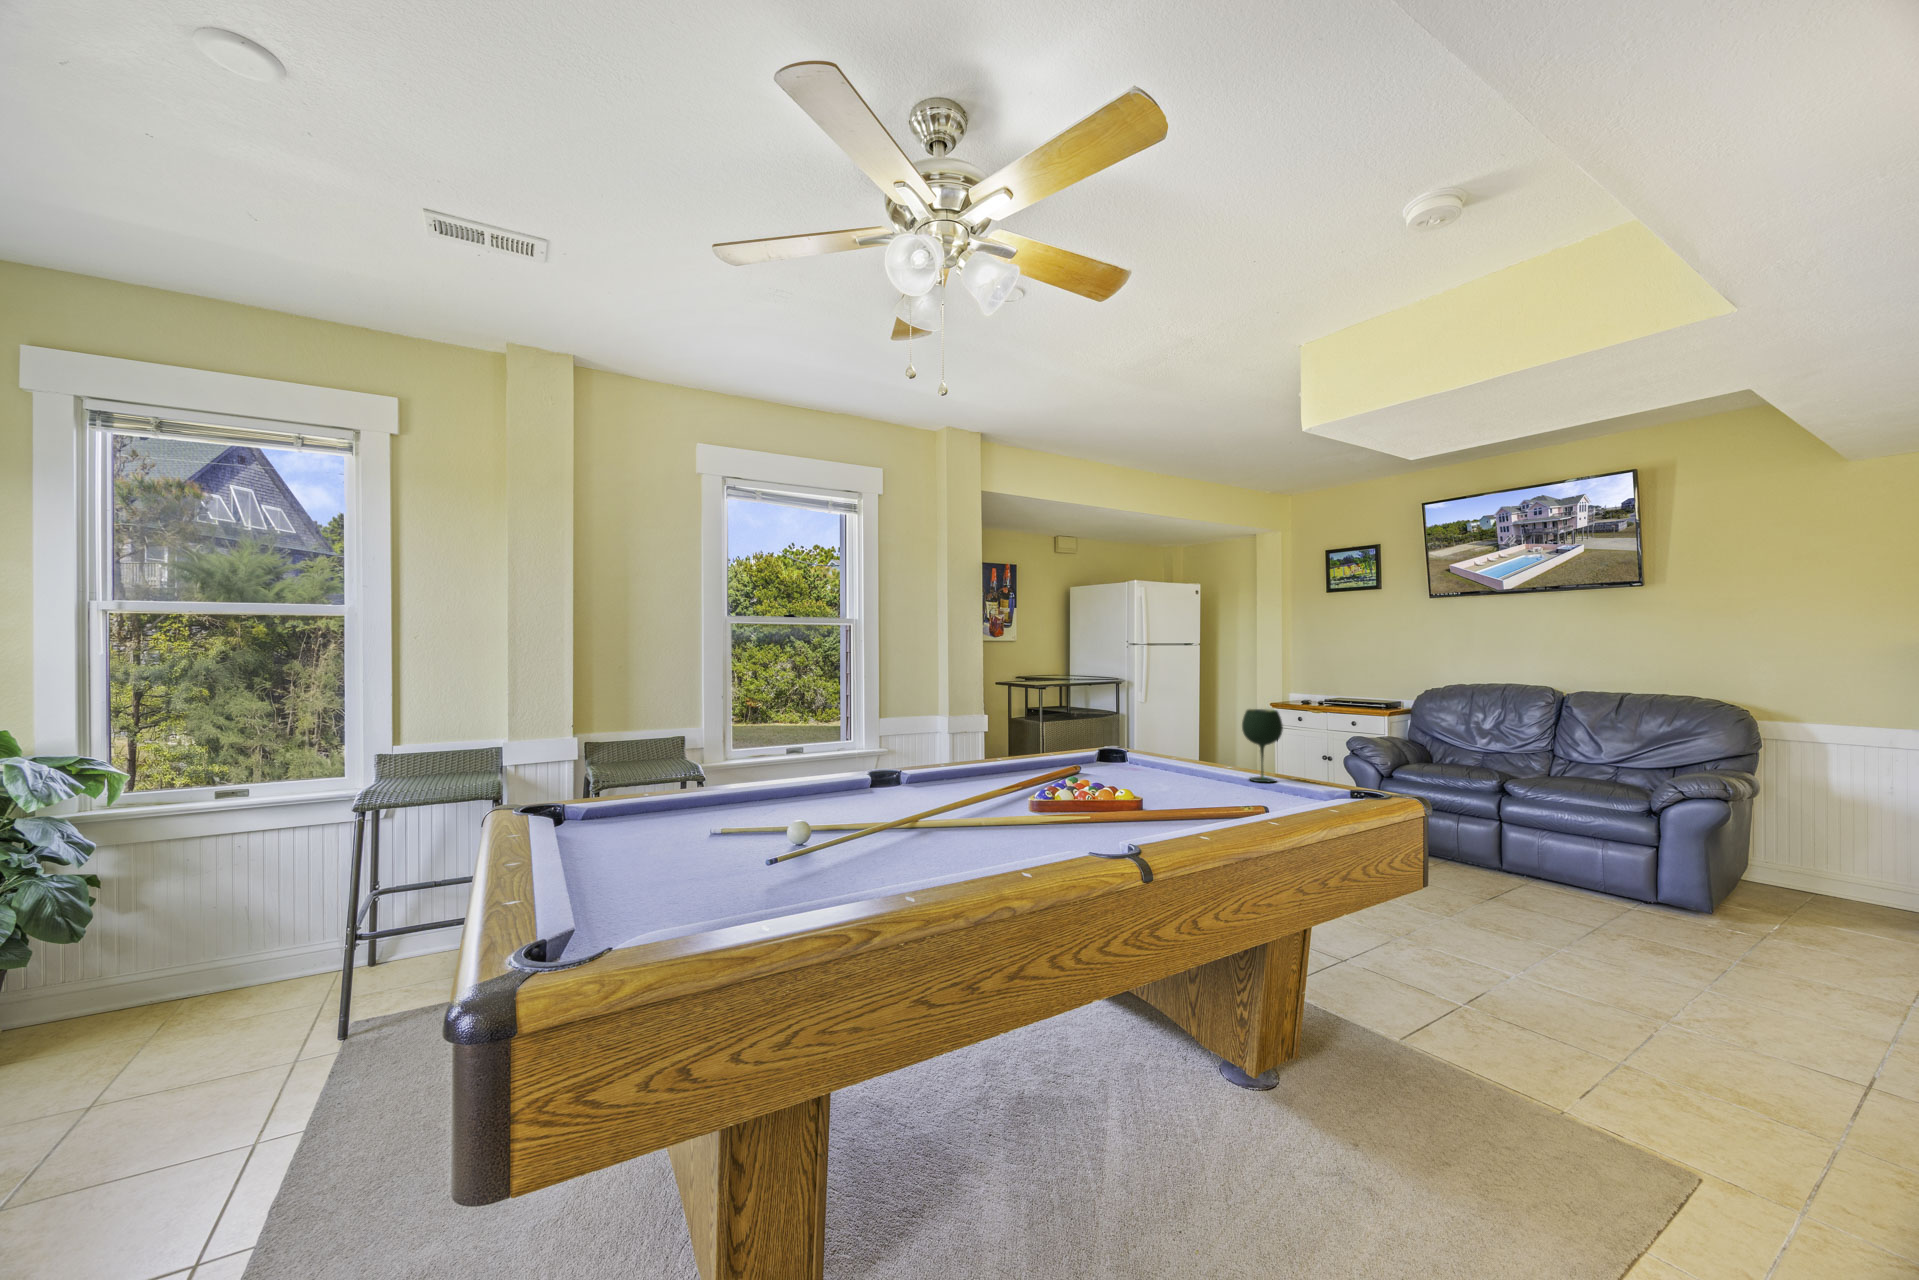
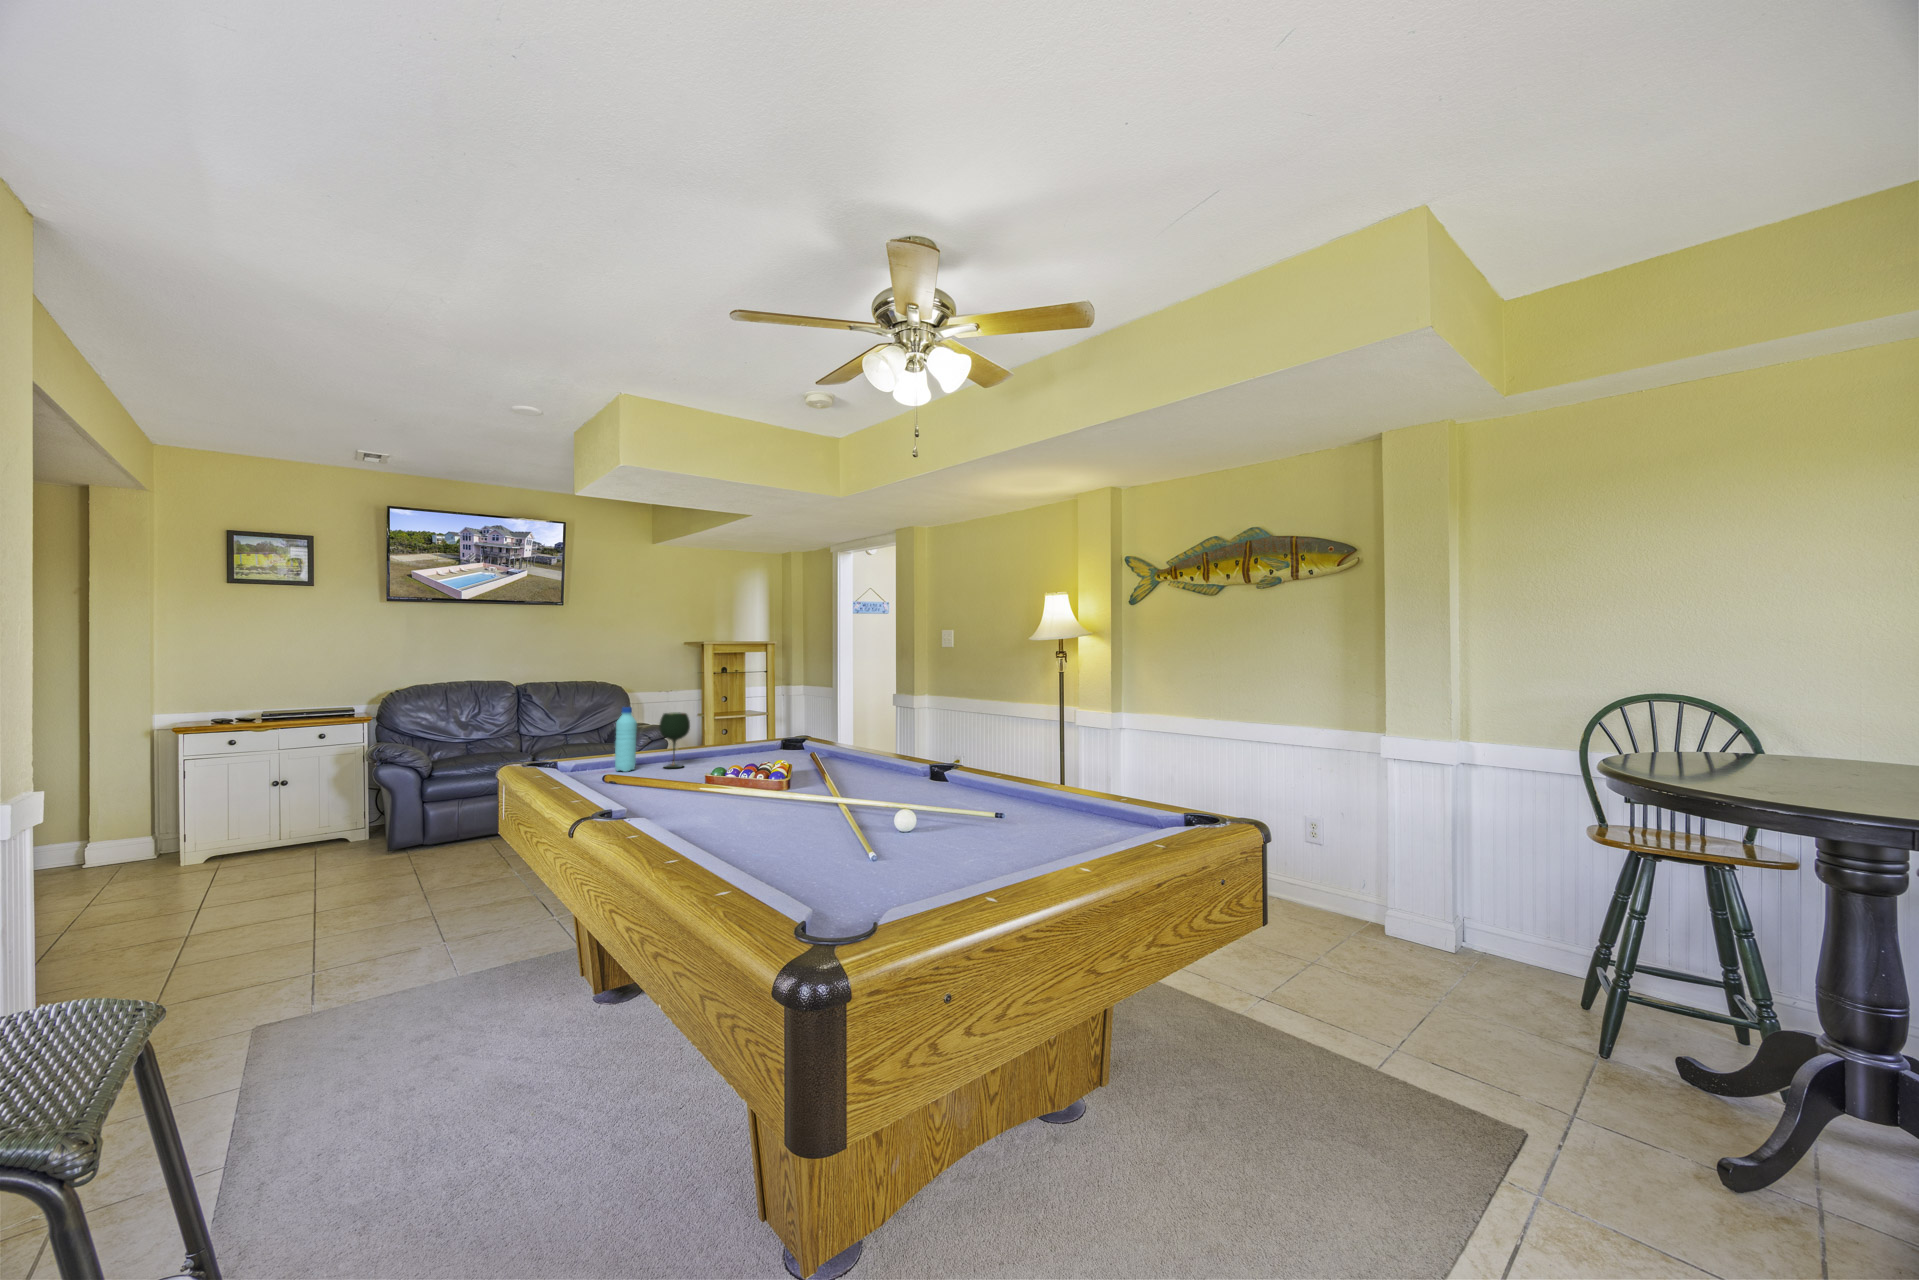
water bottle: none [1205,697,1229,774] -> present [615,707,637,772]

